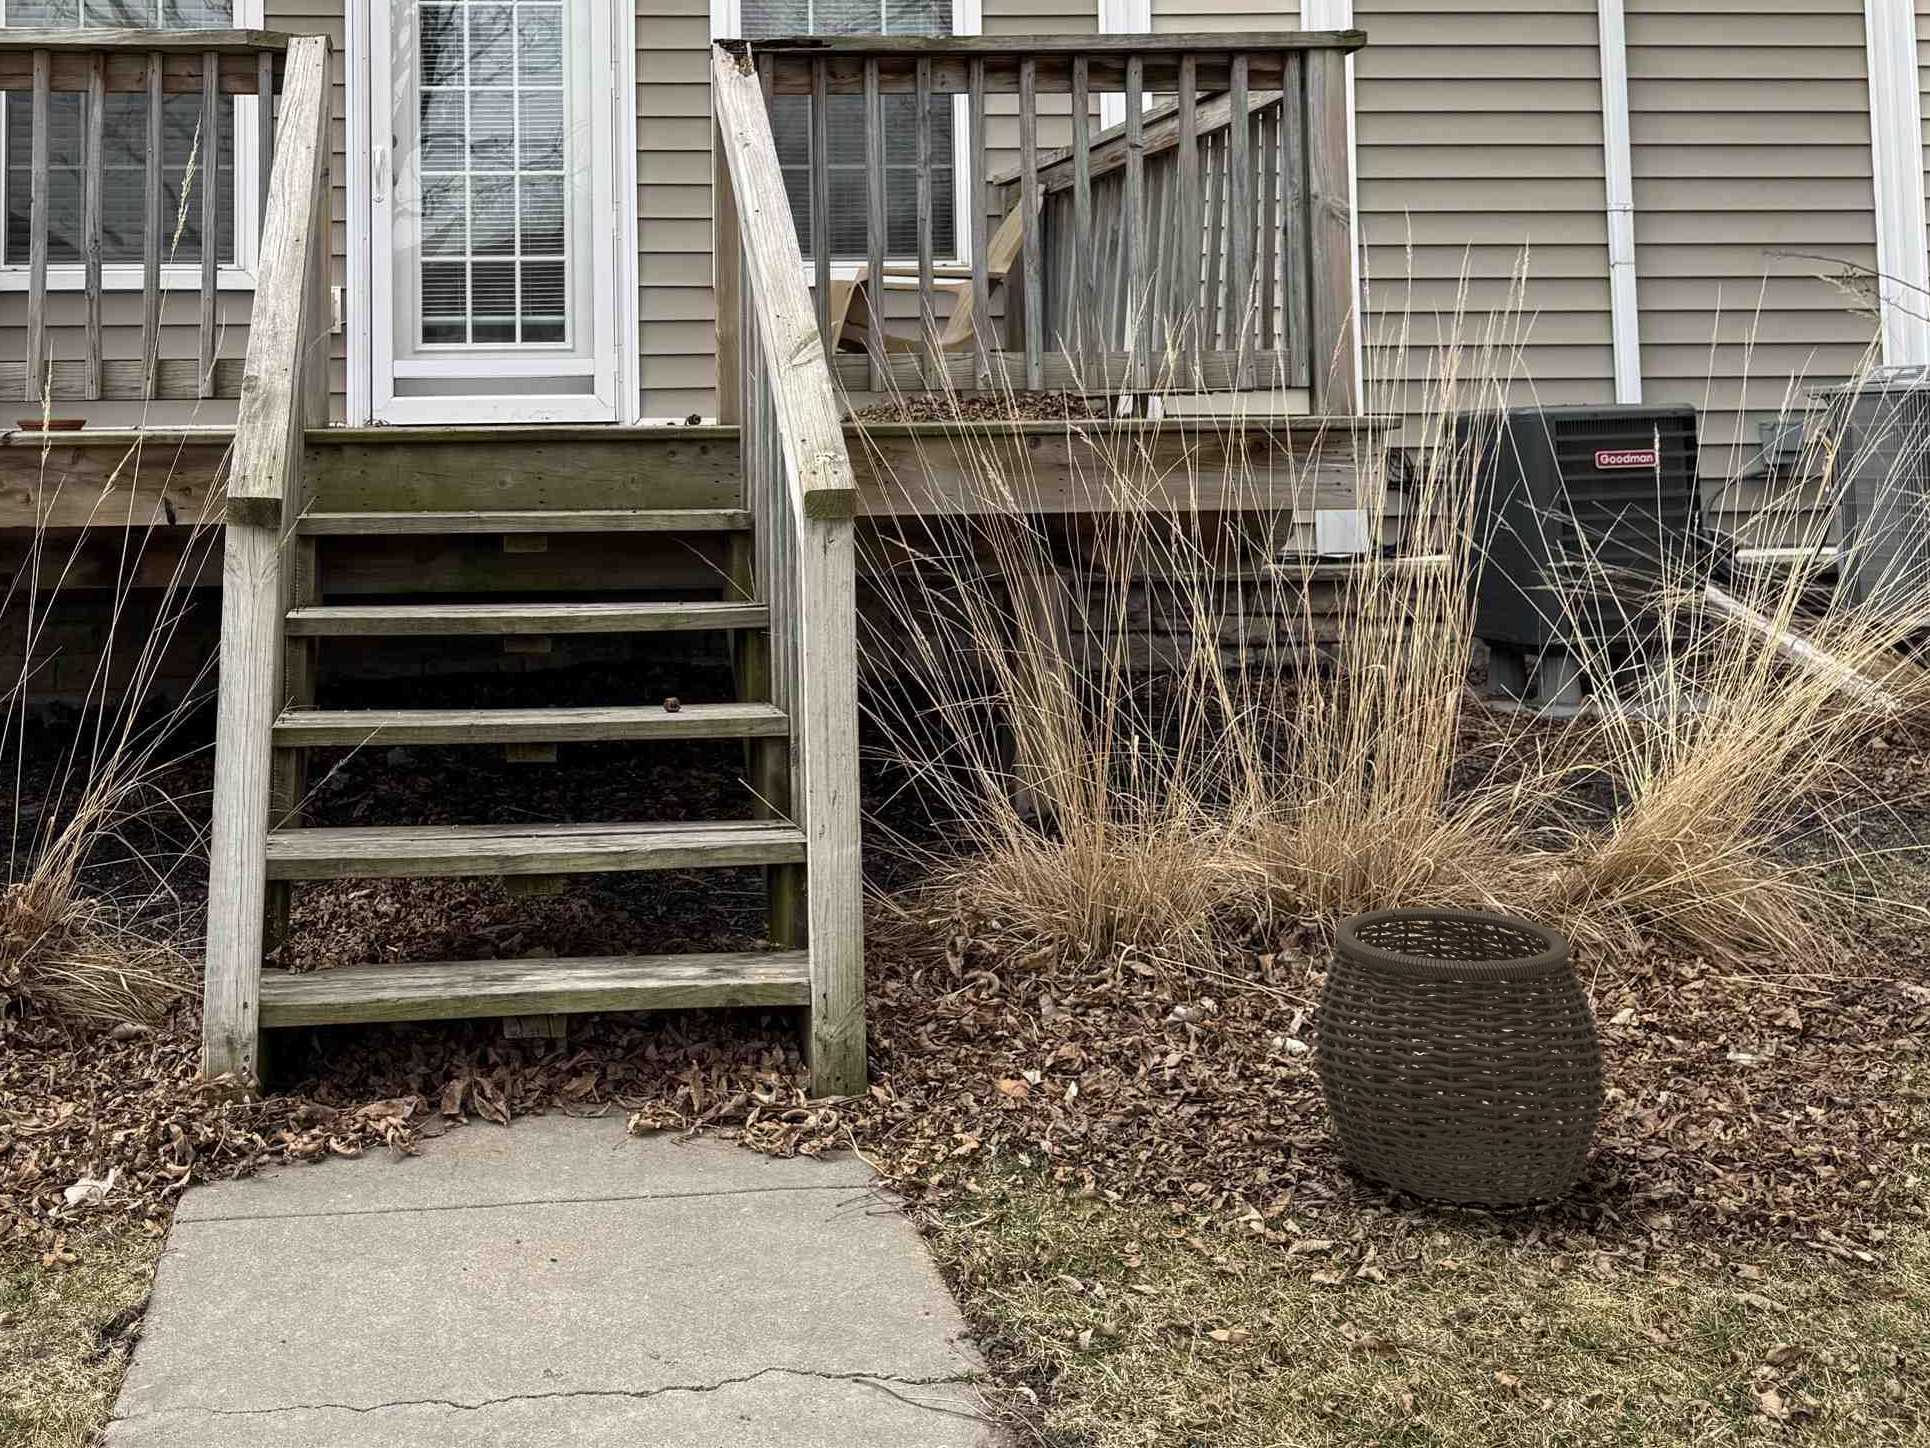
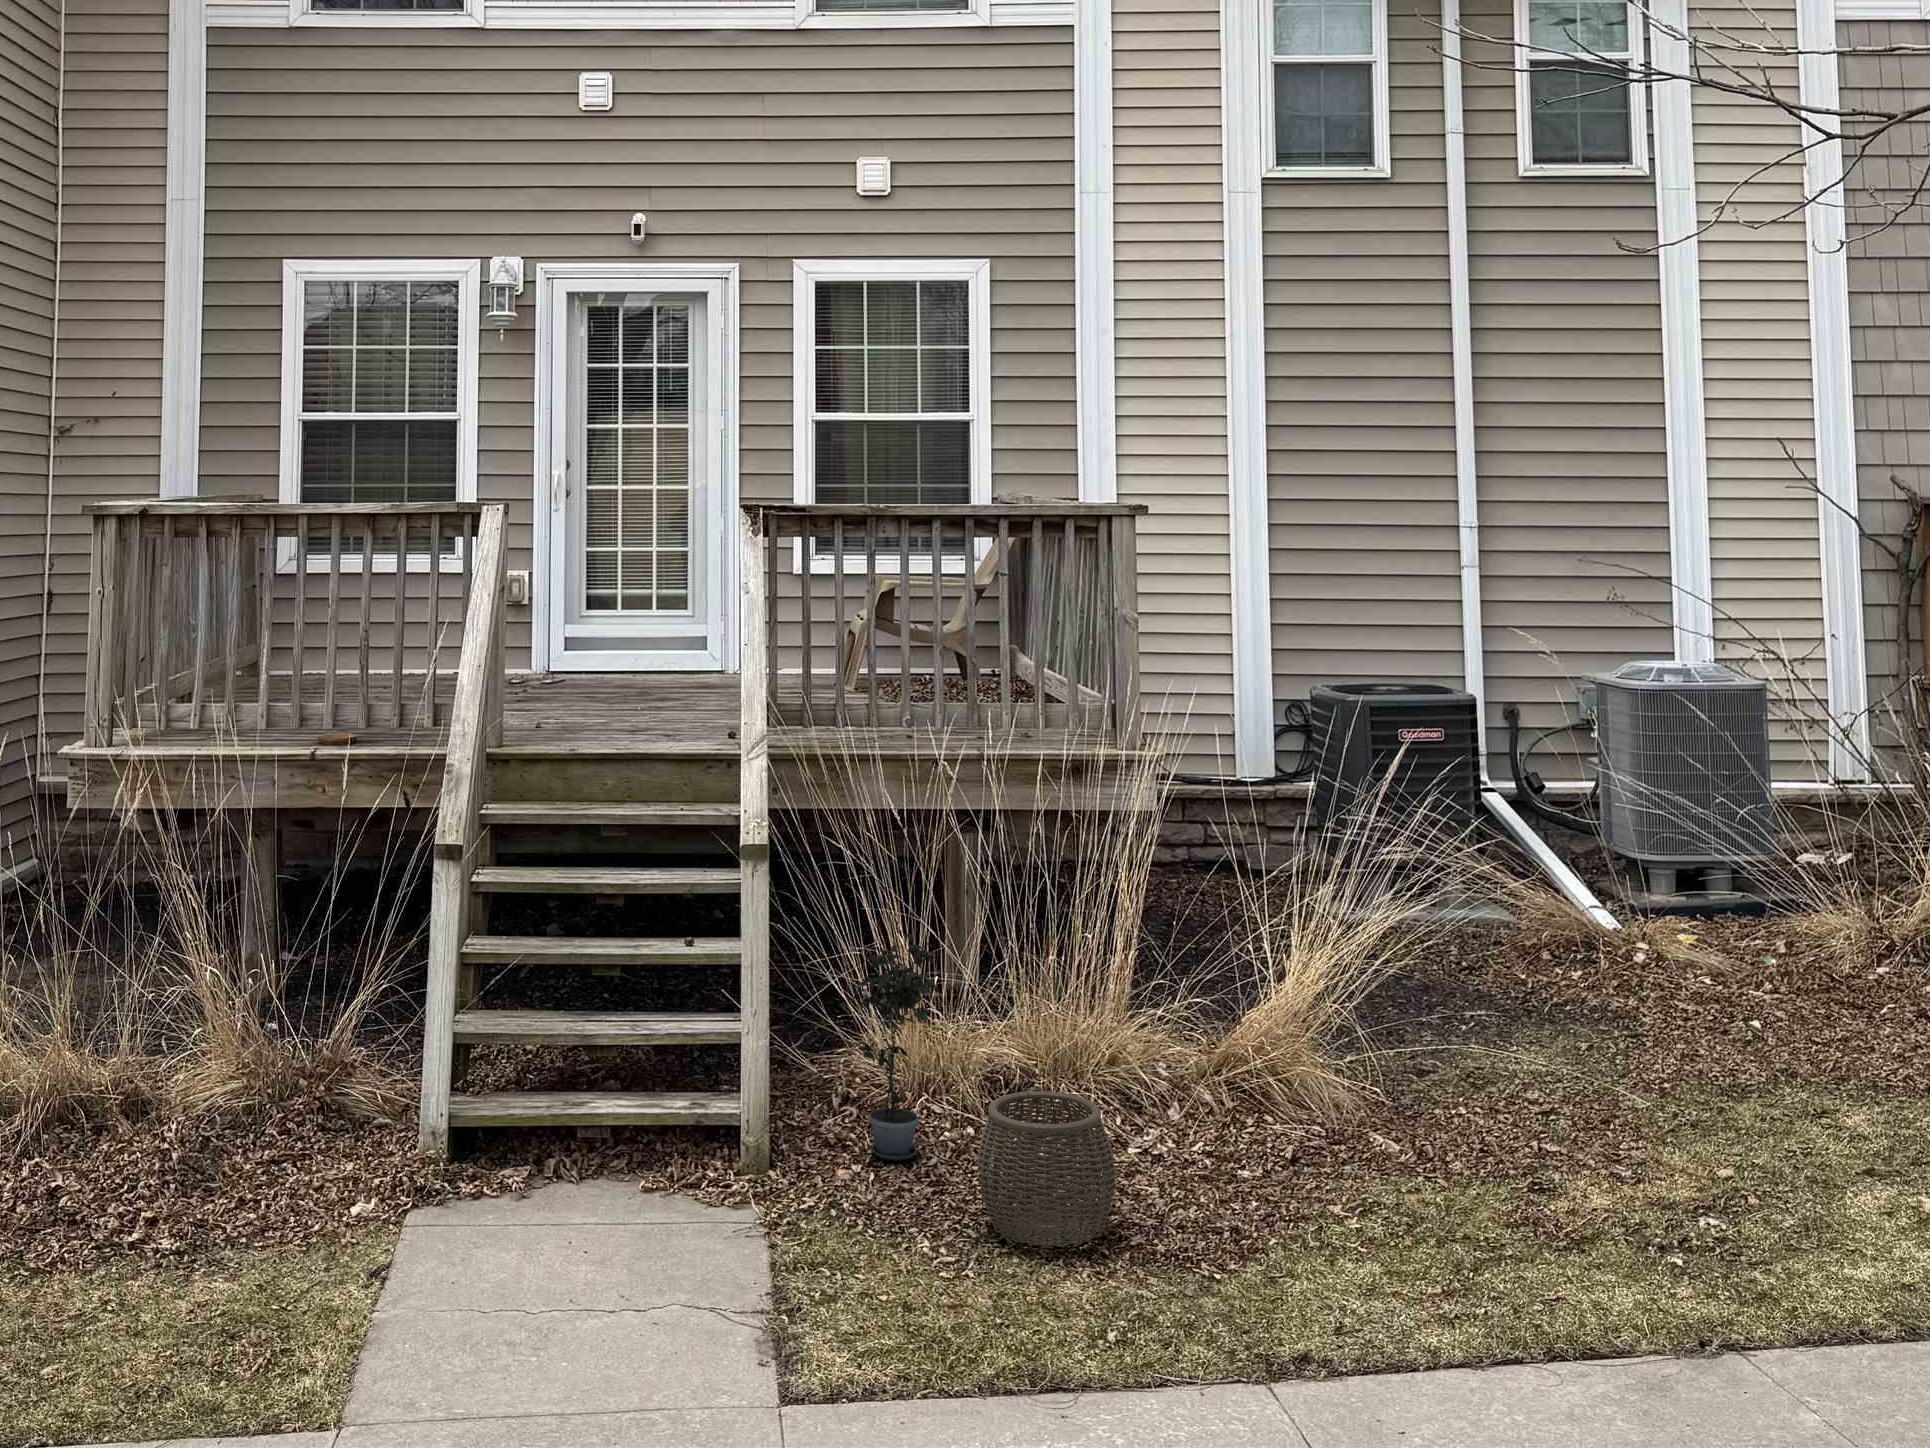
potted plant: none [995,648,1176,1056] -> present [848,934,940,1161]

